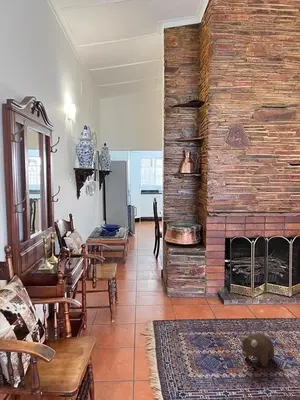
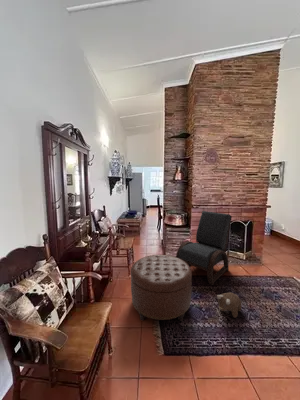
lounge chair: none [183,221,268,330] -> present [176,211,232,285]
ottoman: none [117,285,204,373] -> present [131,255,192,321]

